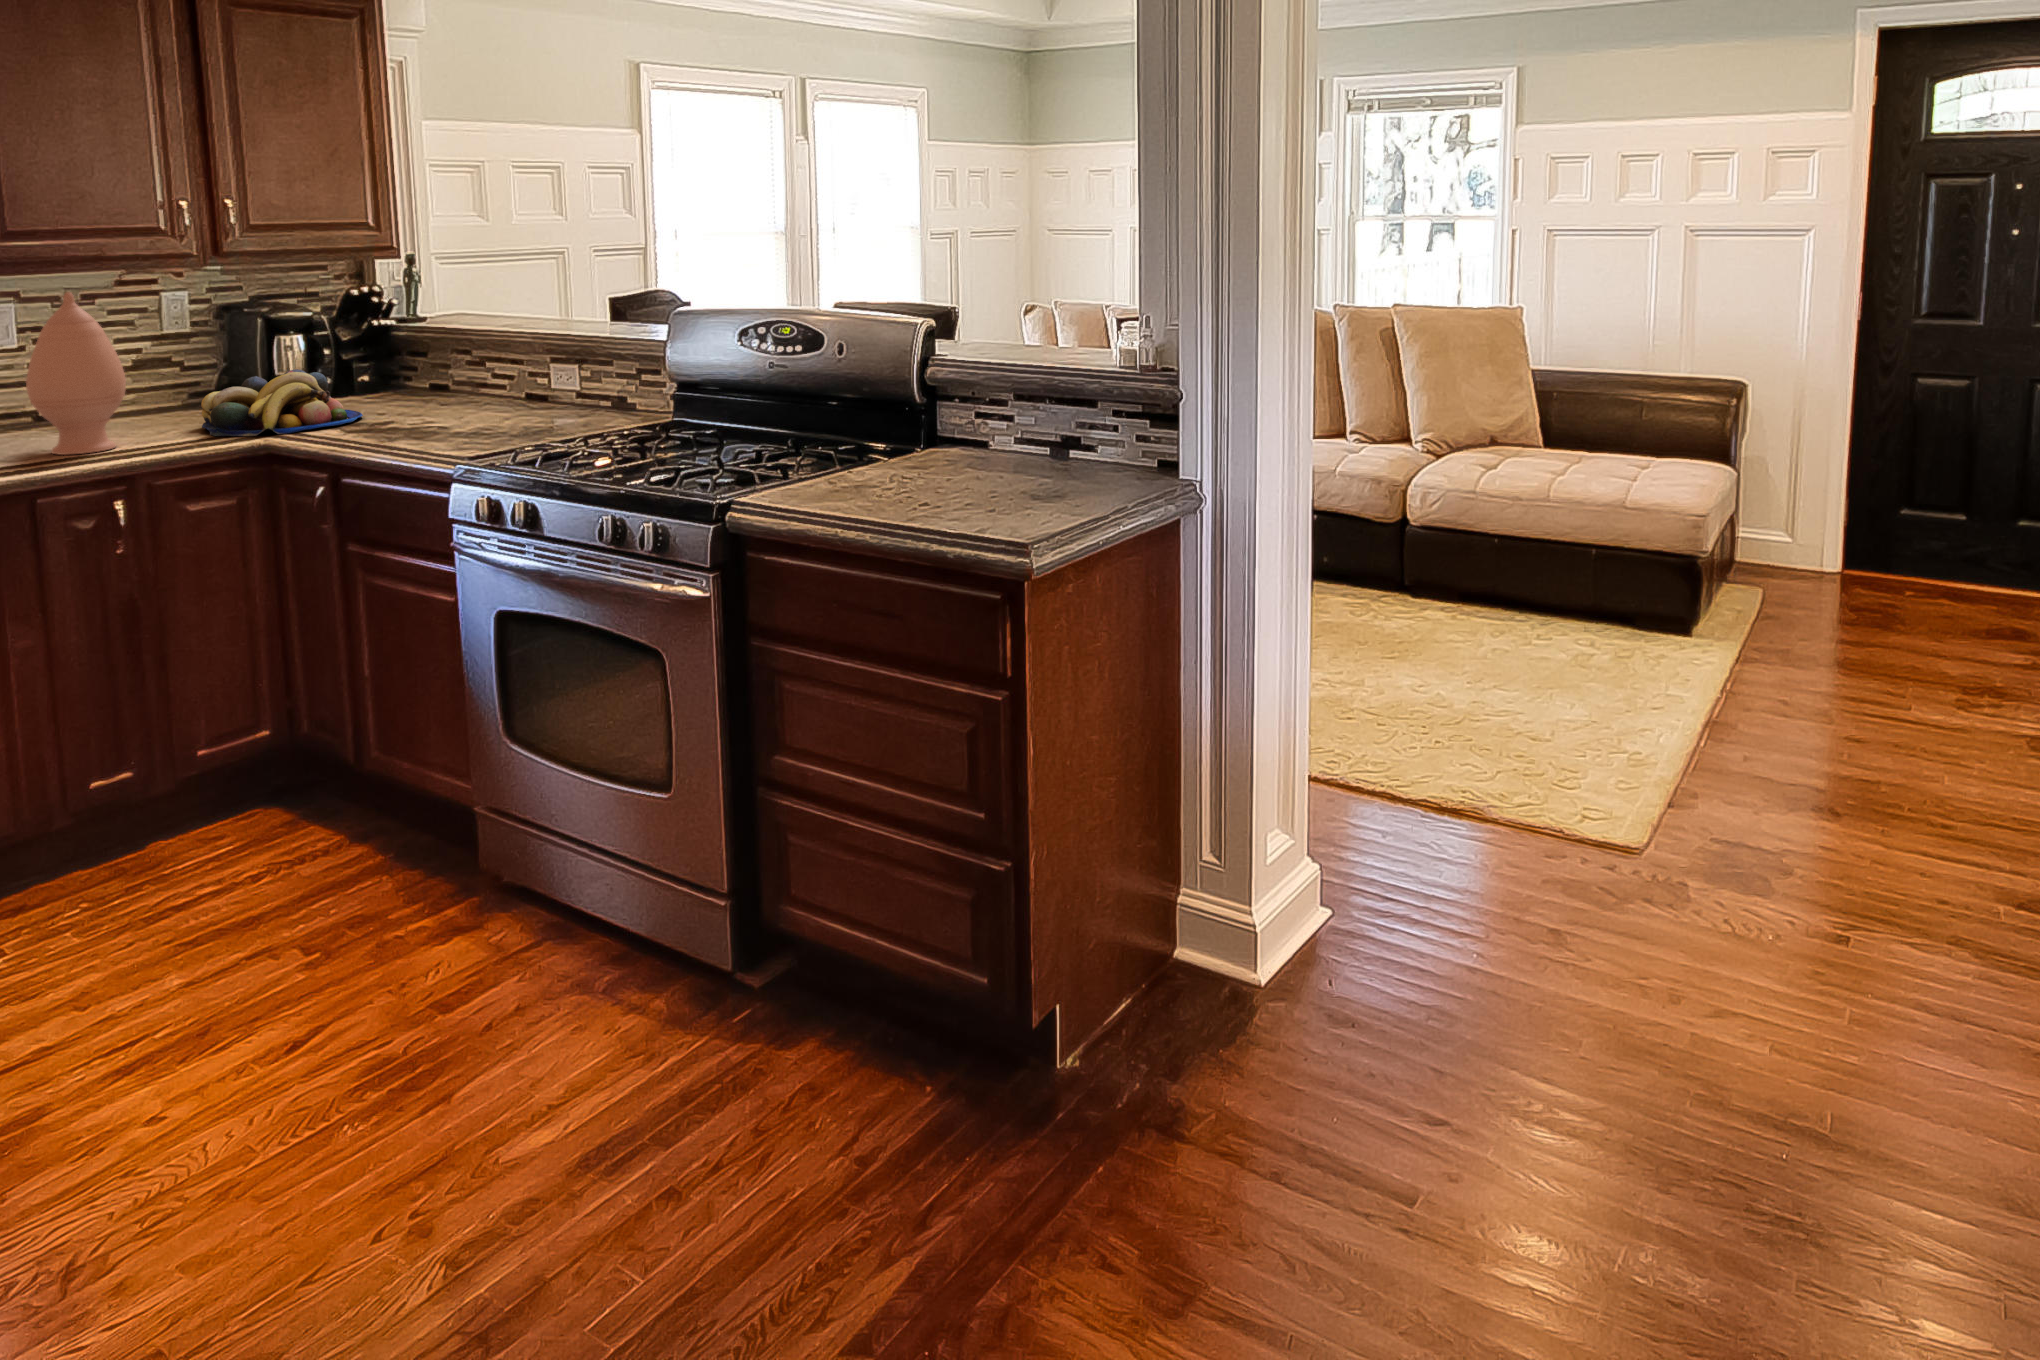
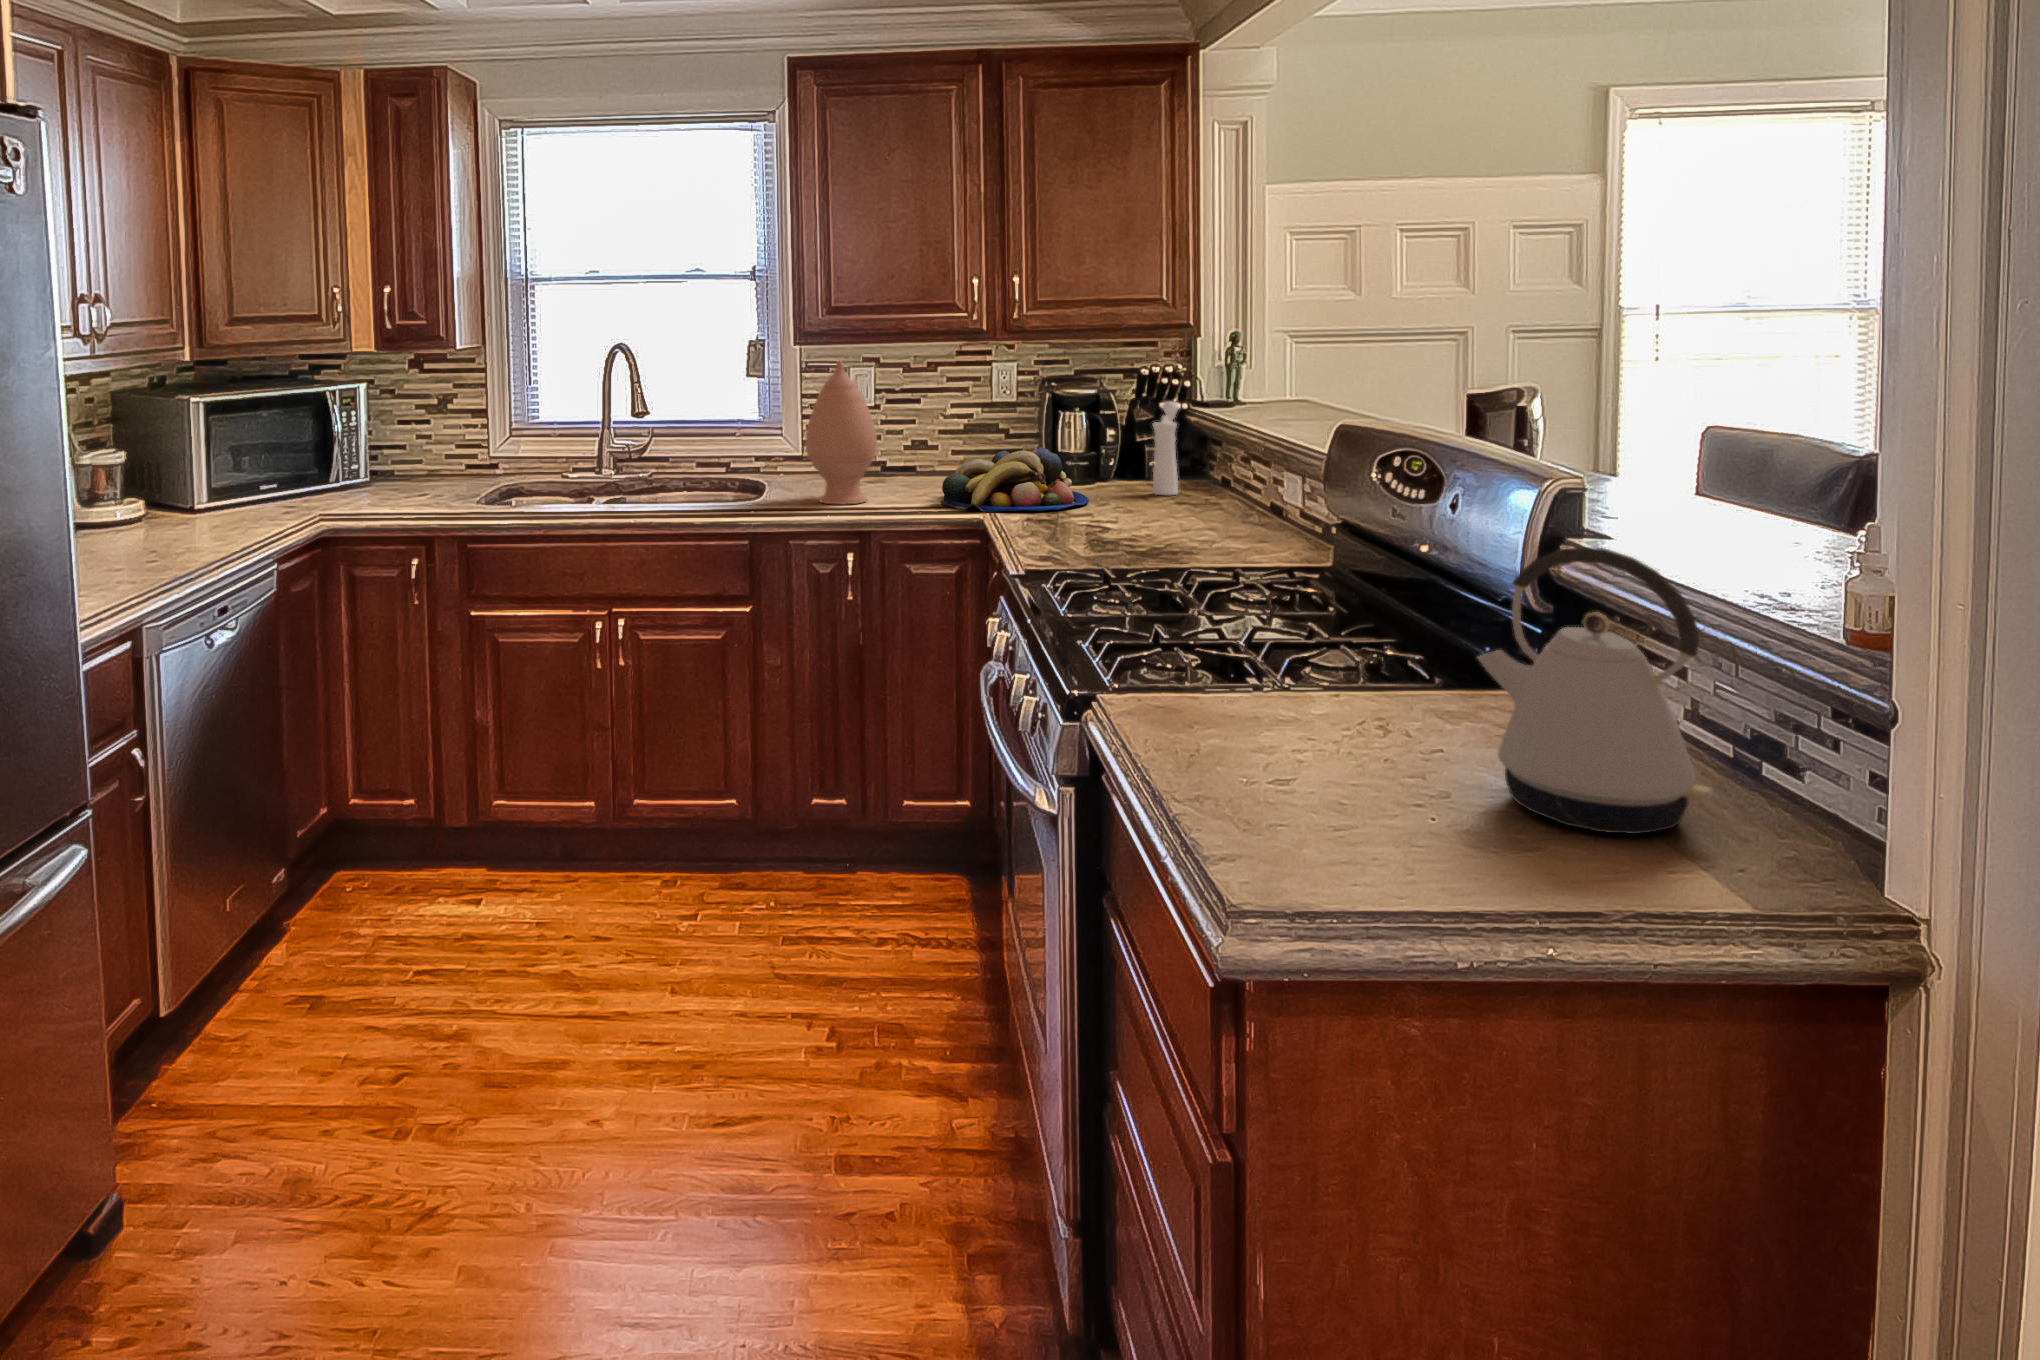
pepper mill: none [381,318,416,402] -> present [1153,402,1179,495]
kettle: none [993,345,1100,488] -> present [1478,547,1713,834]

